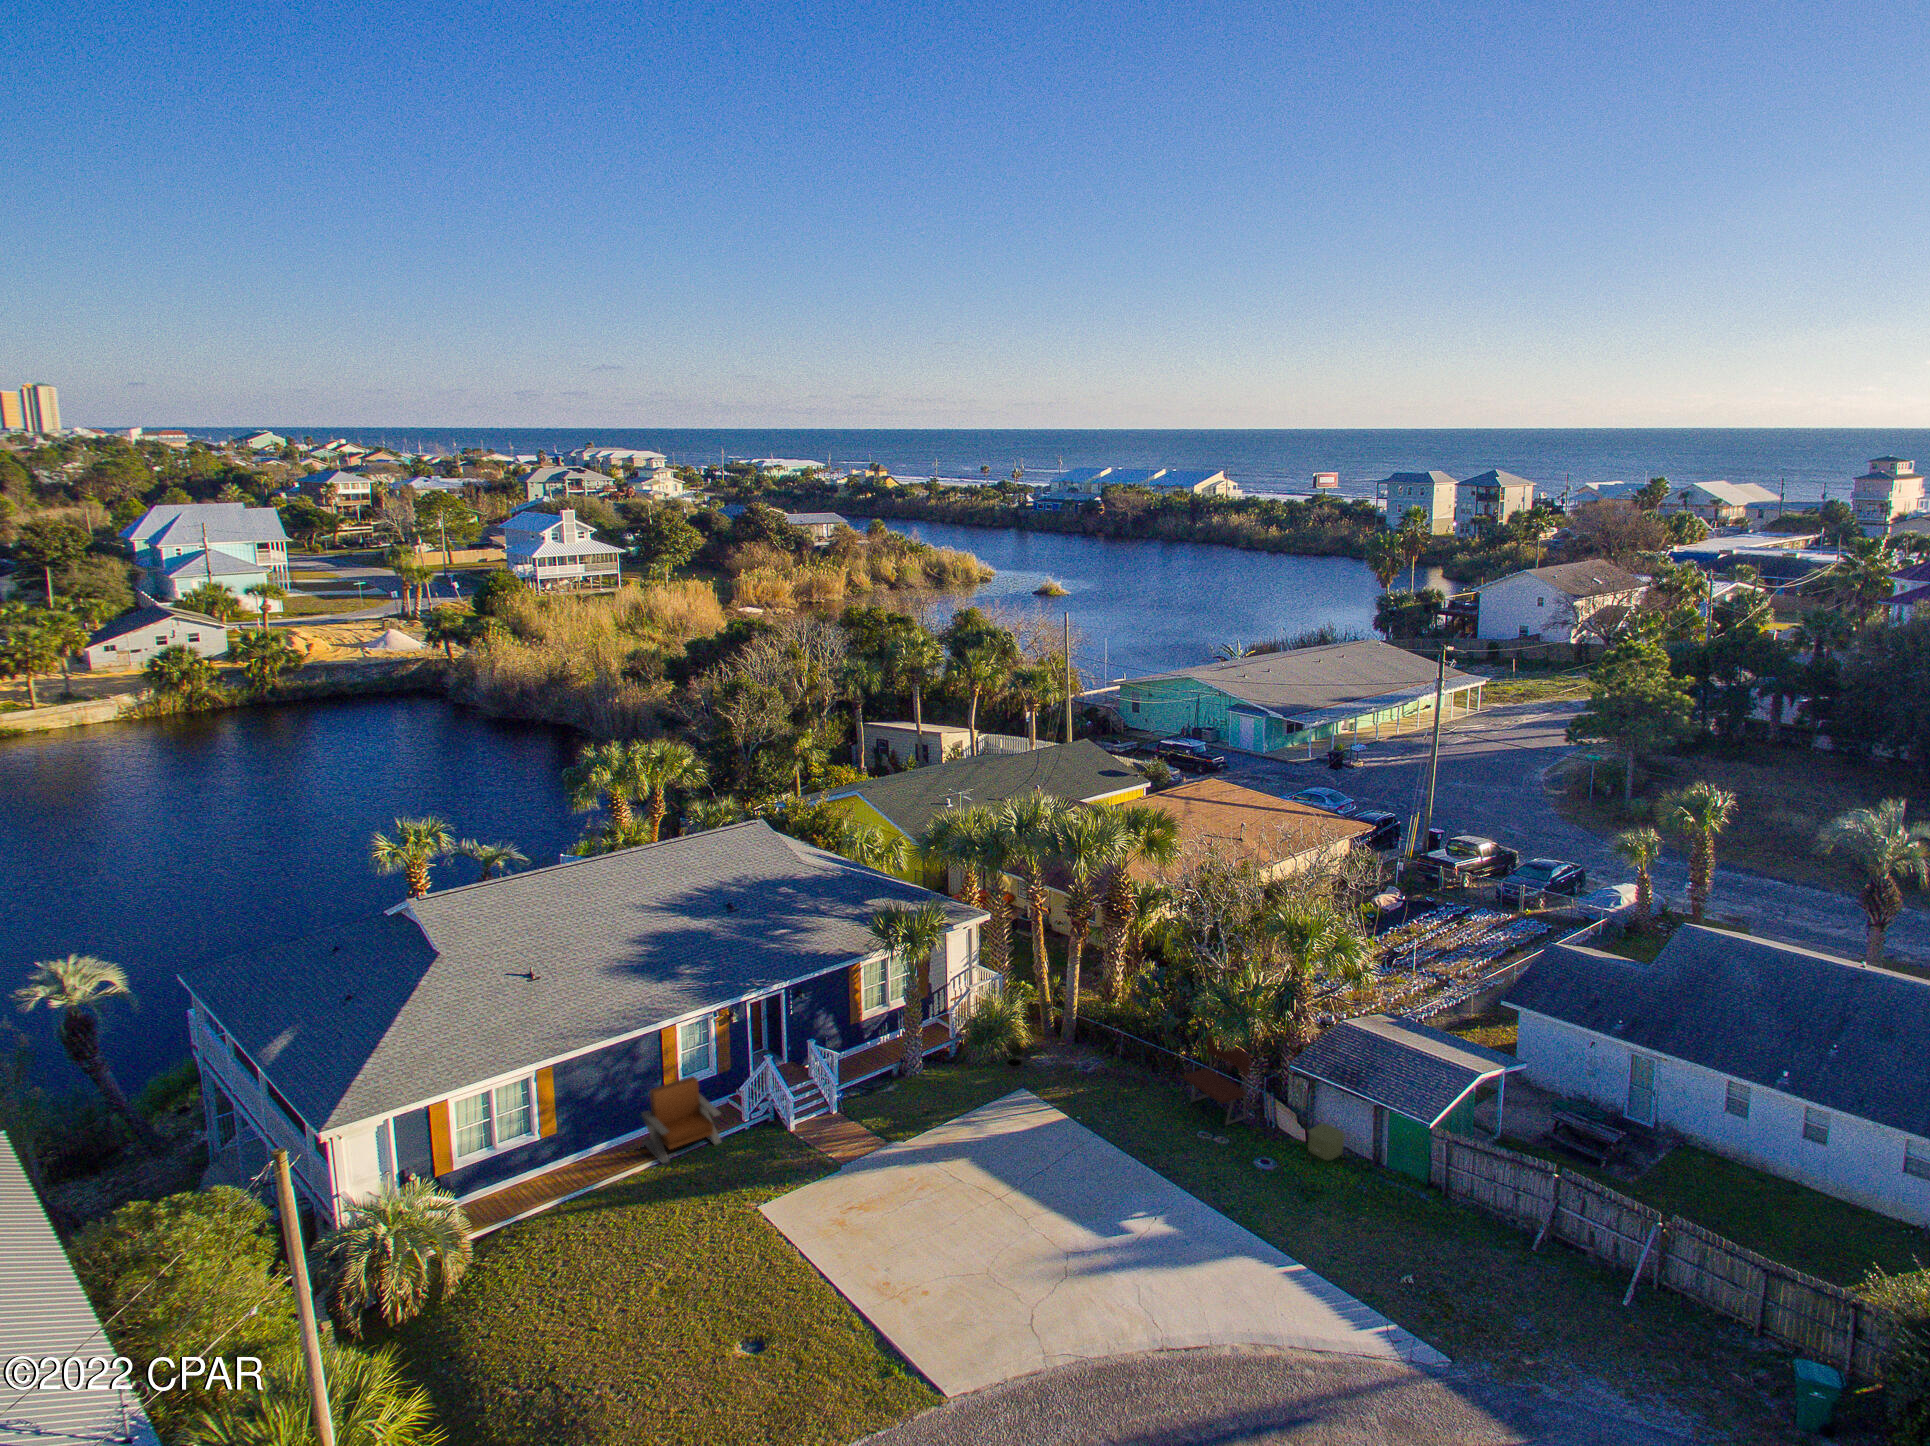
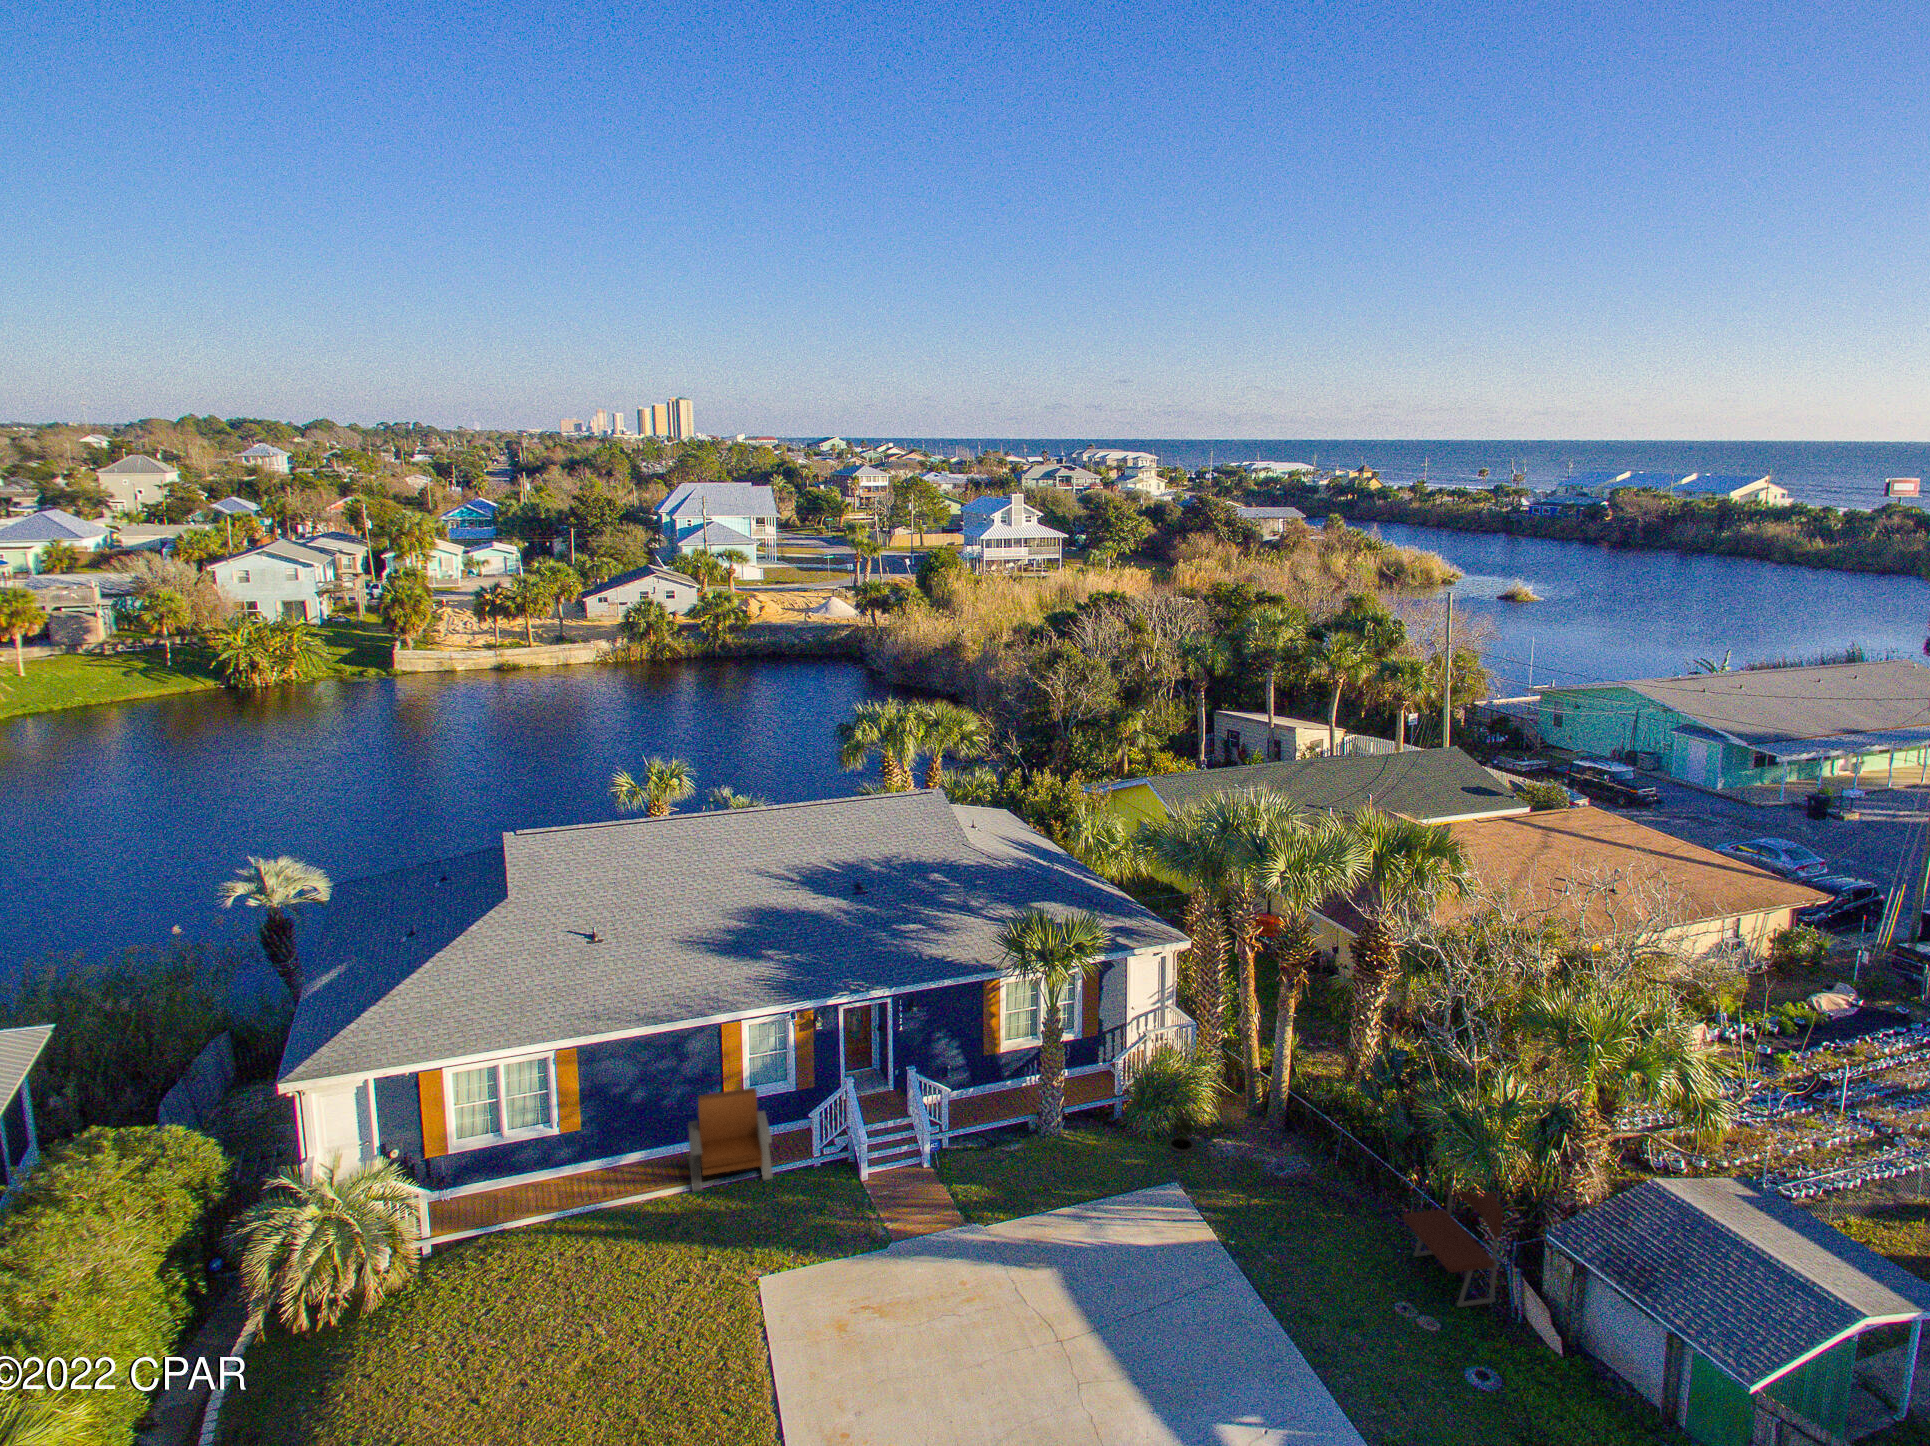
storage box: present [1308,1124,1344,1160] -> none [1586,1344,1652,1412]

